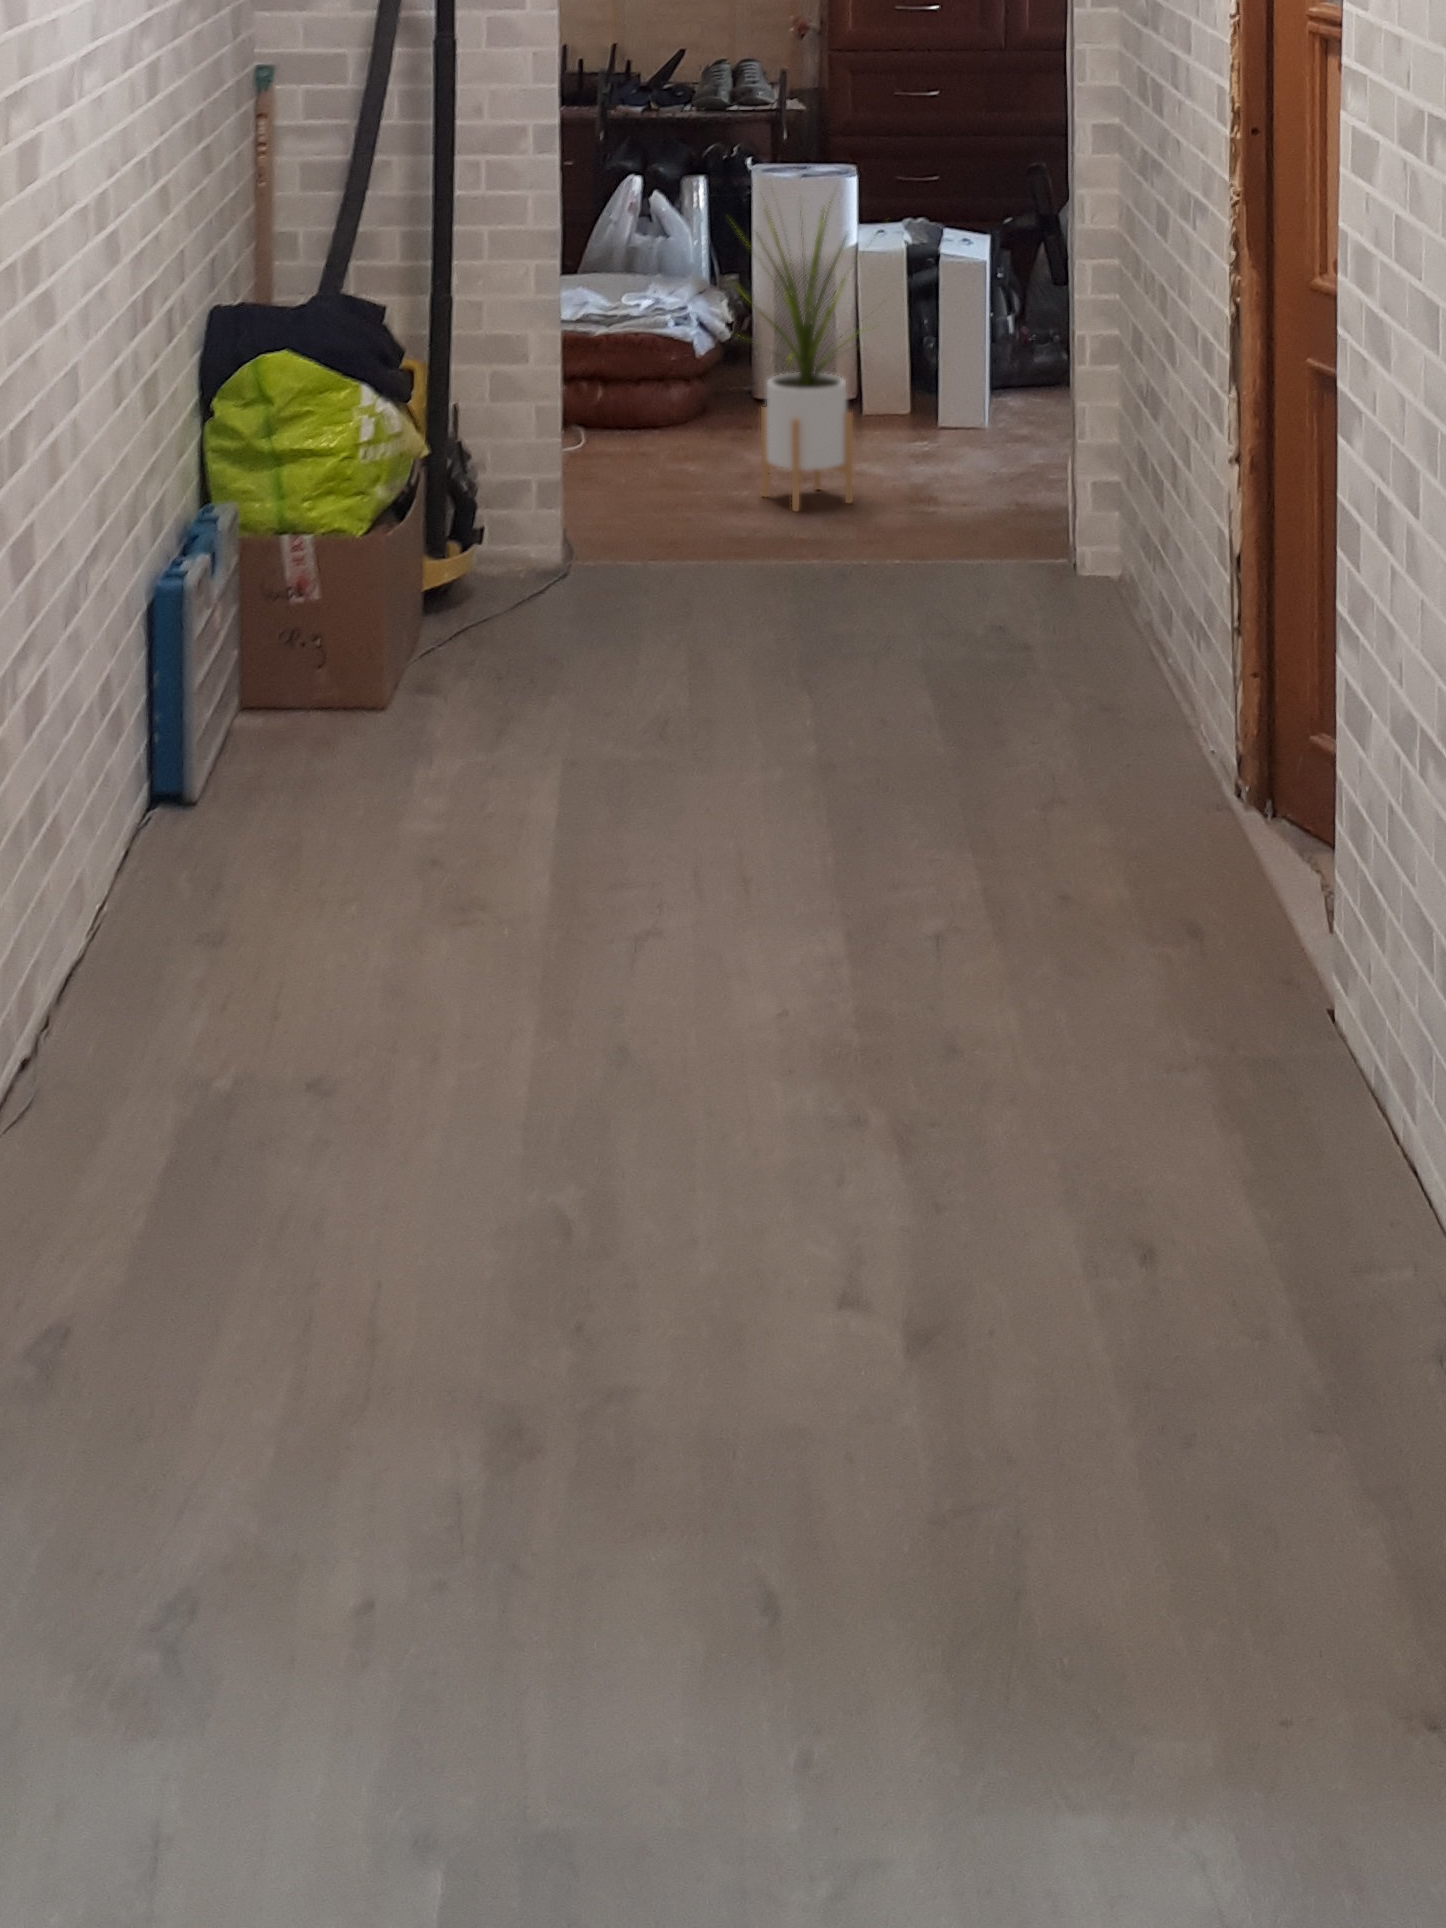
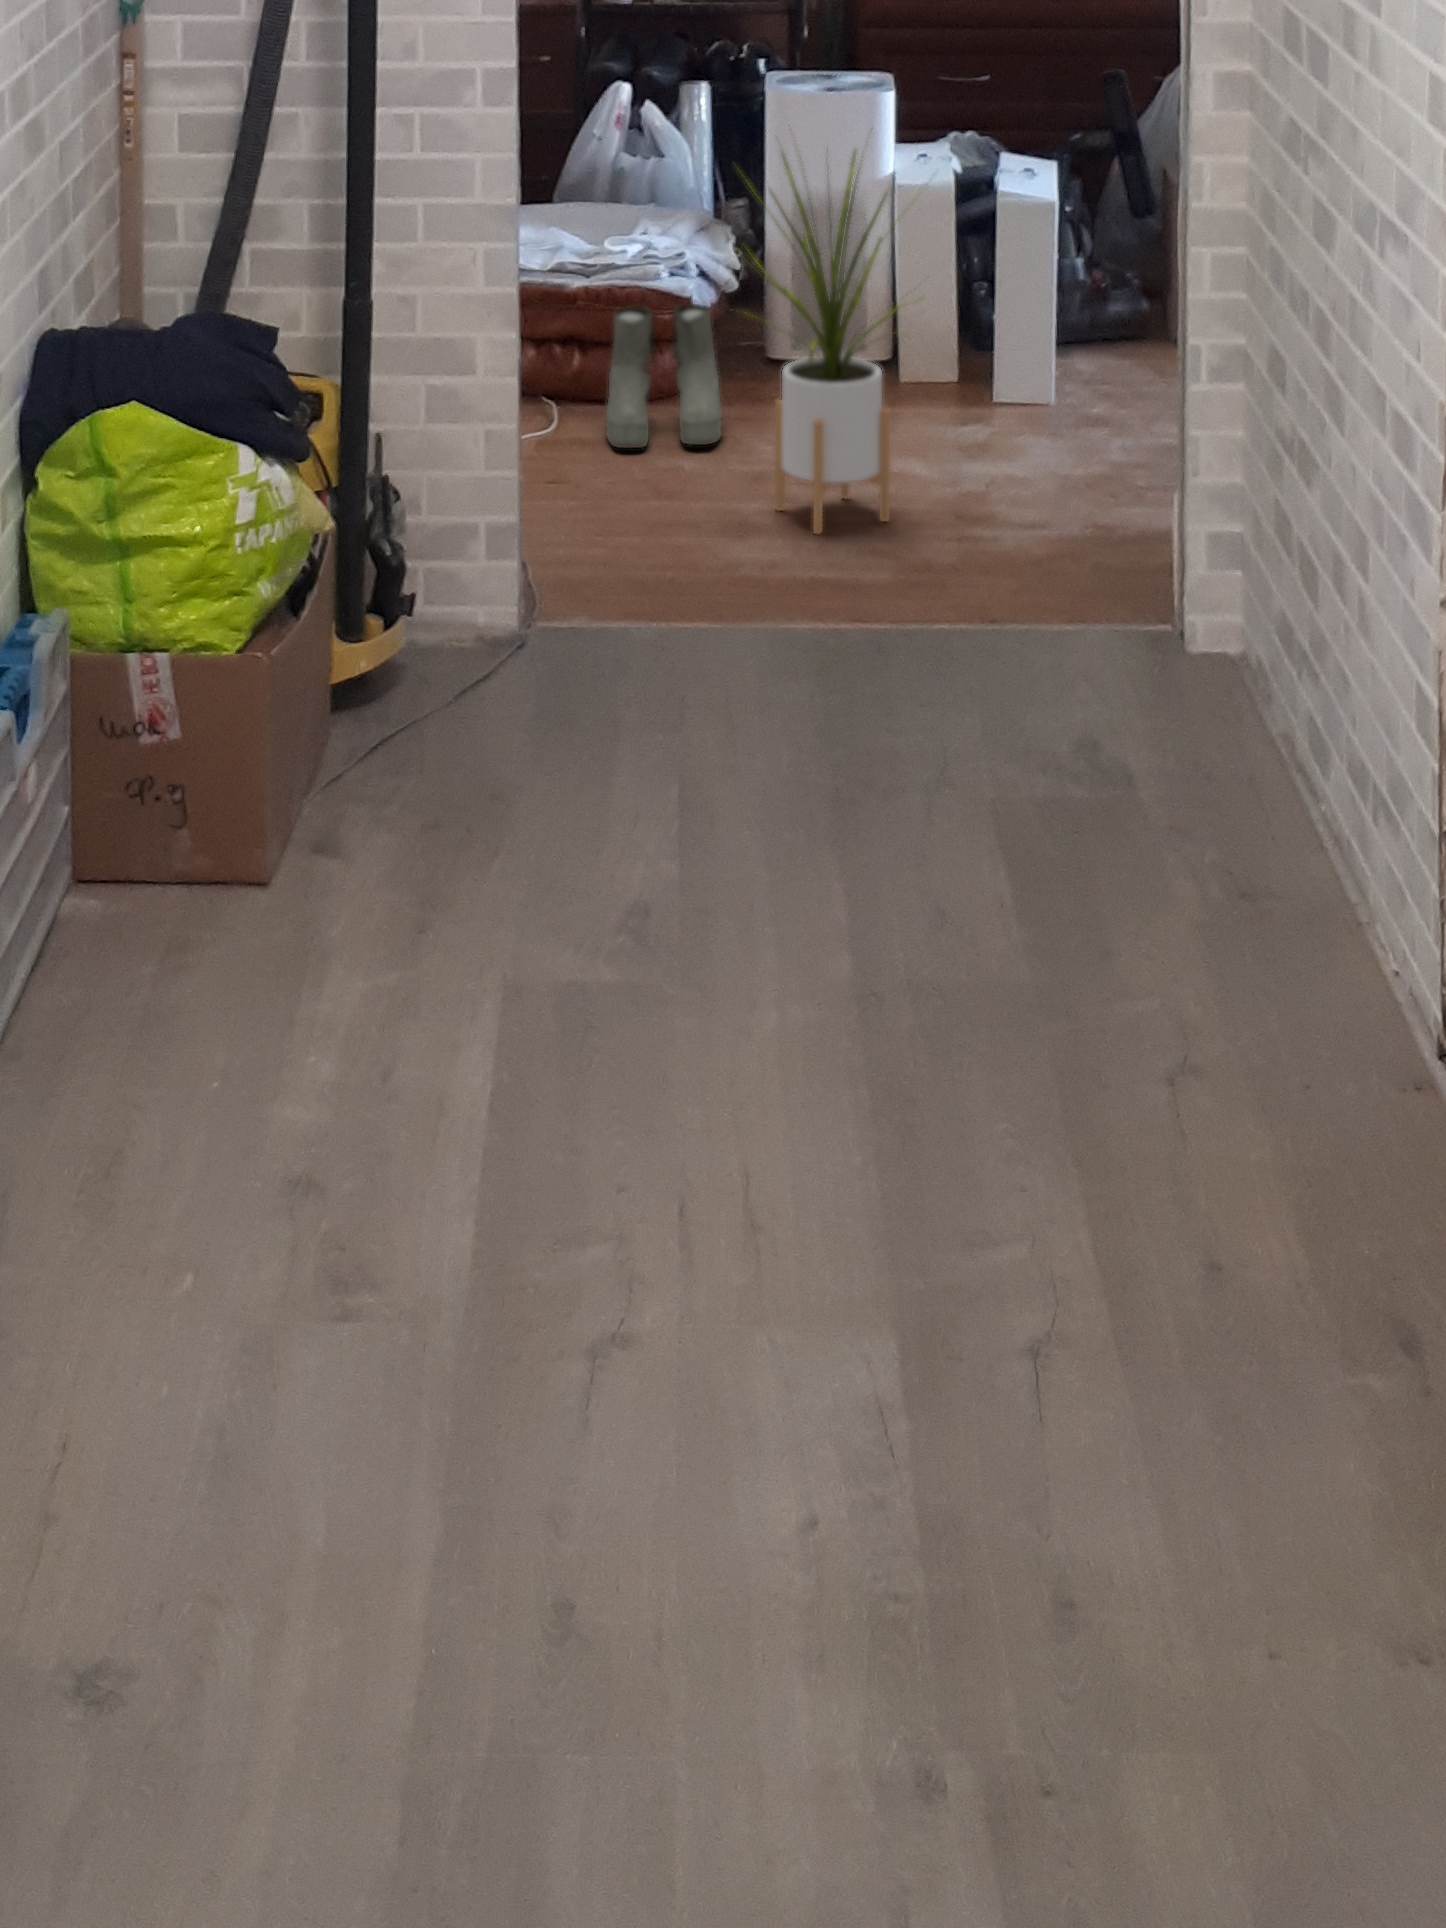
boots: none [624,345,718,458] -> present [606,304,722,448]

